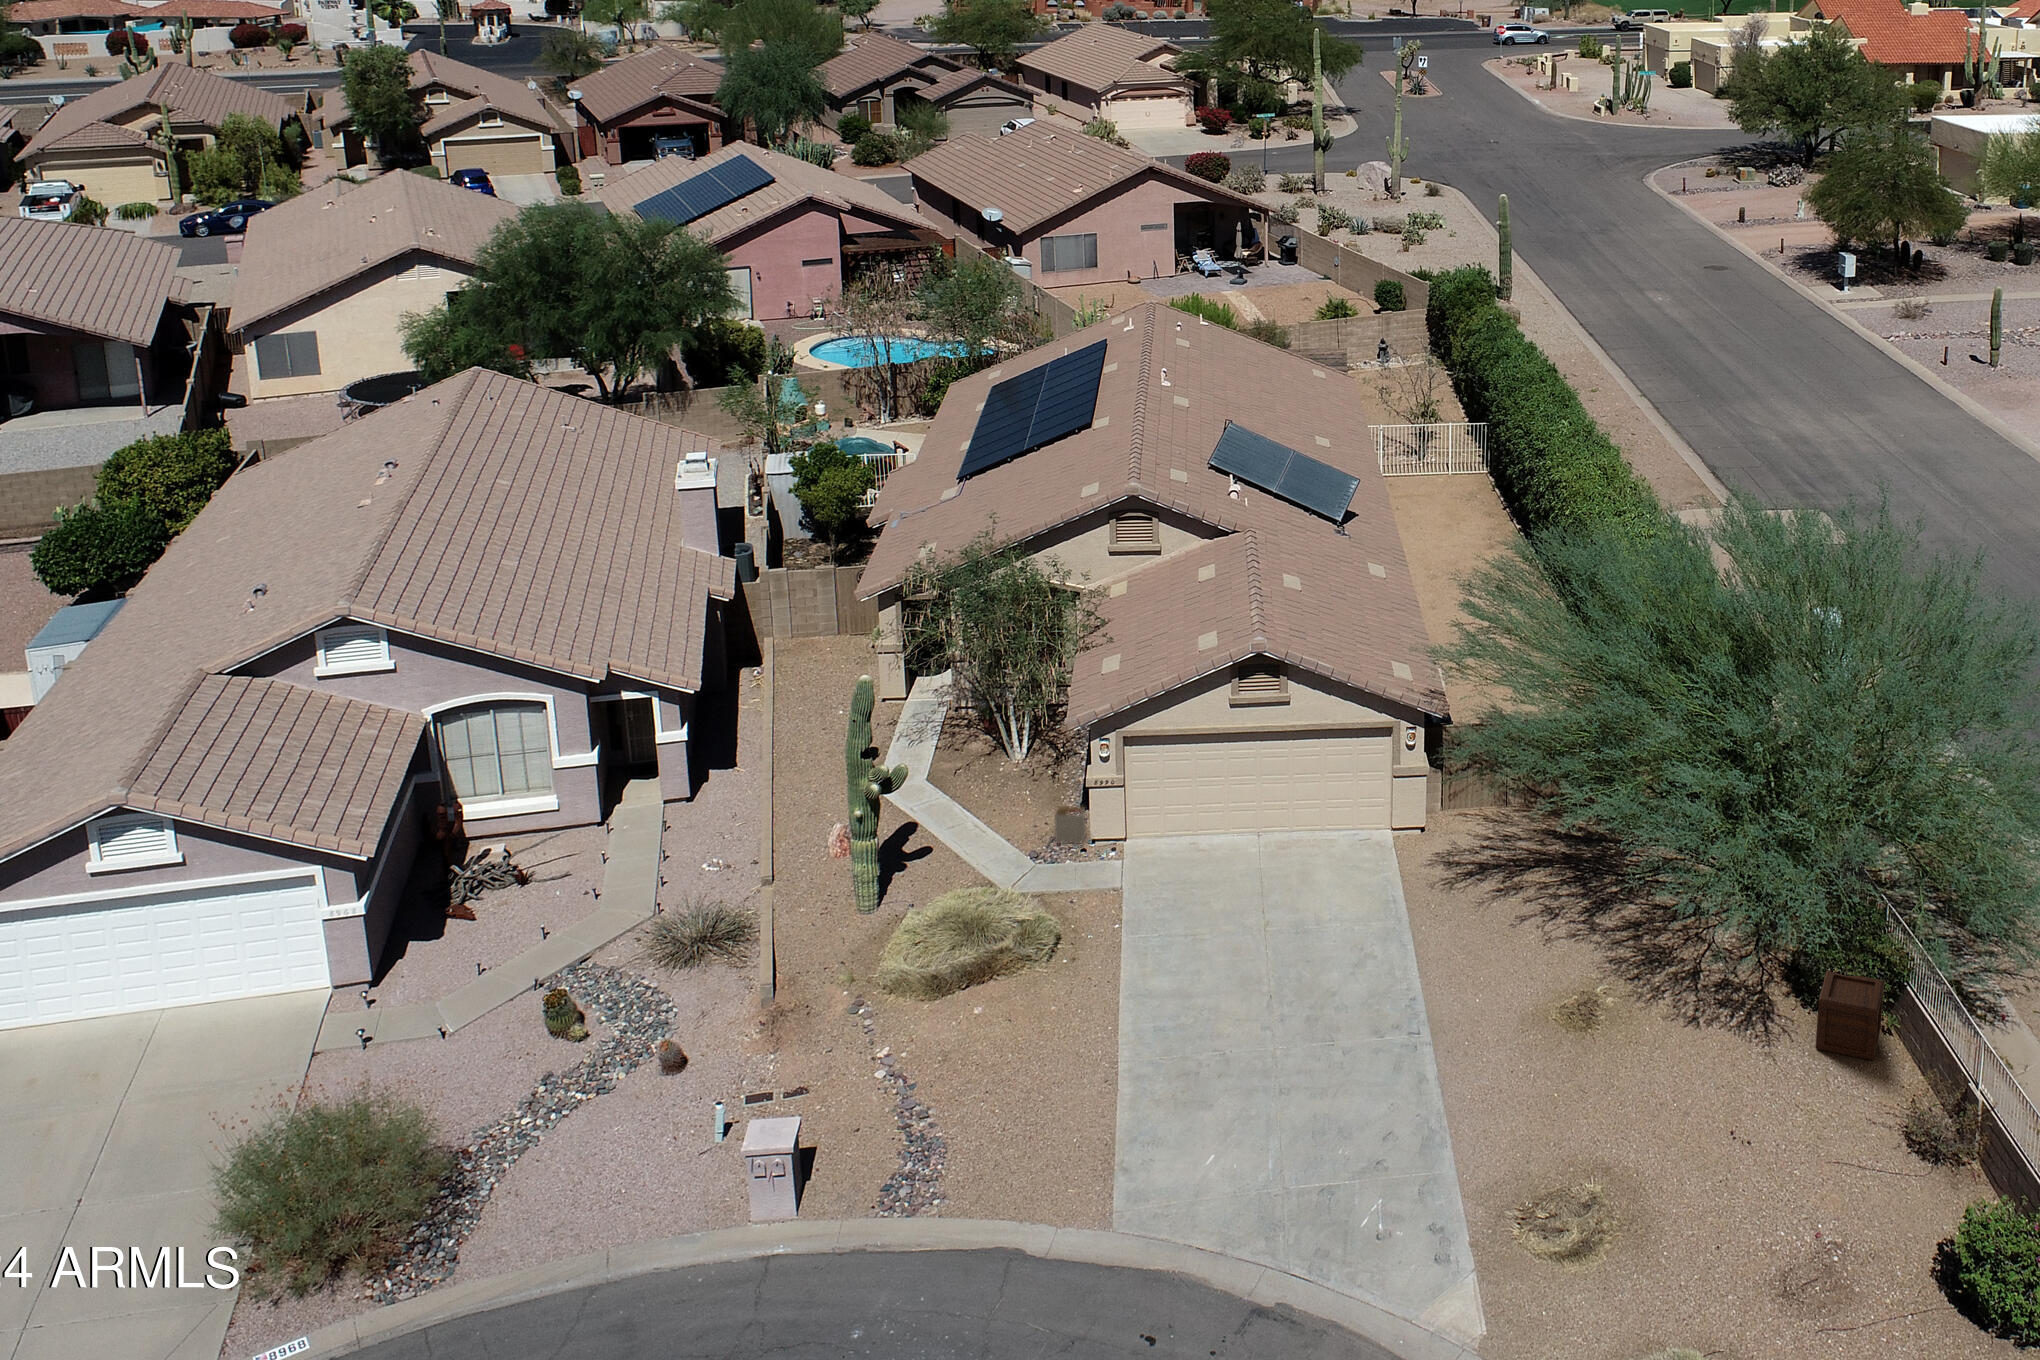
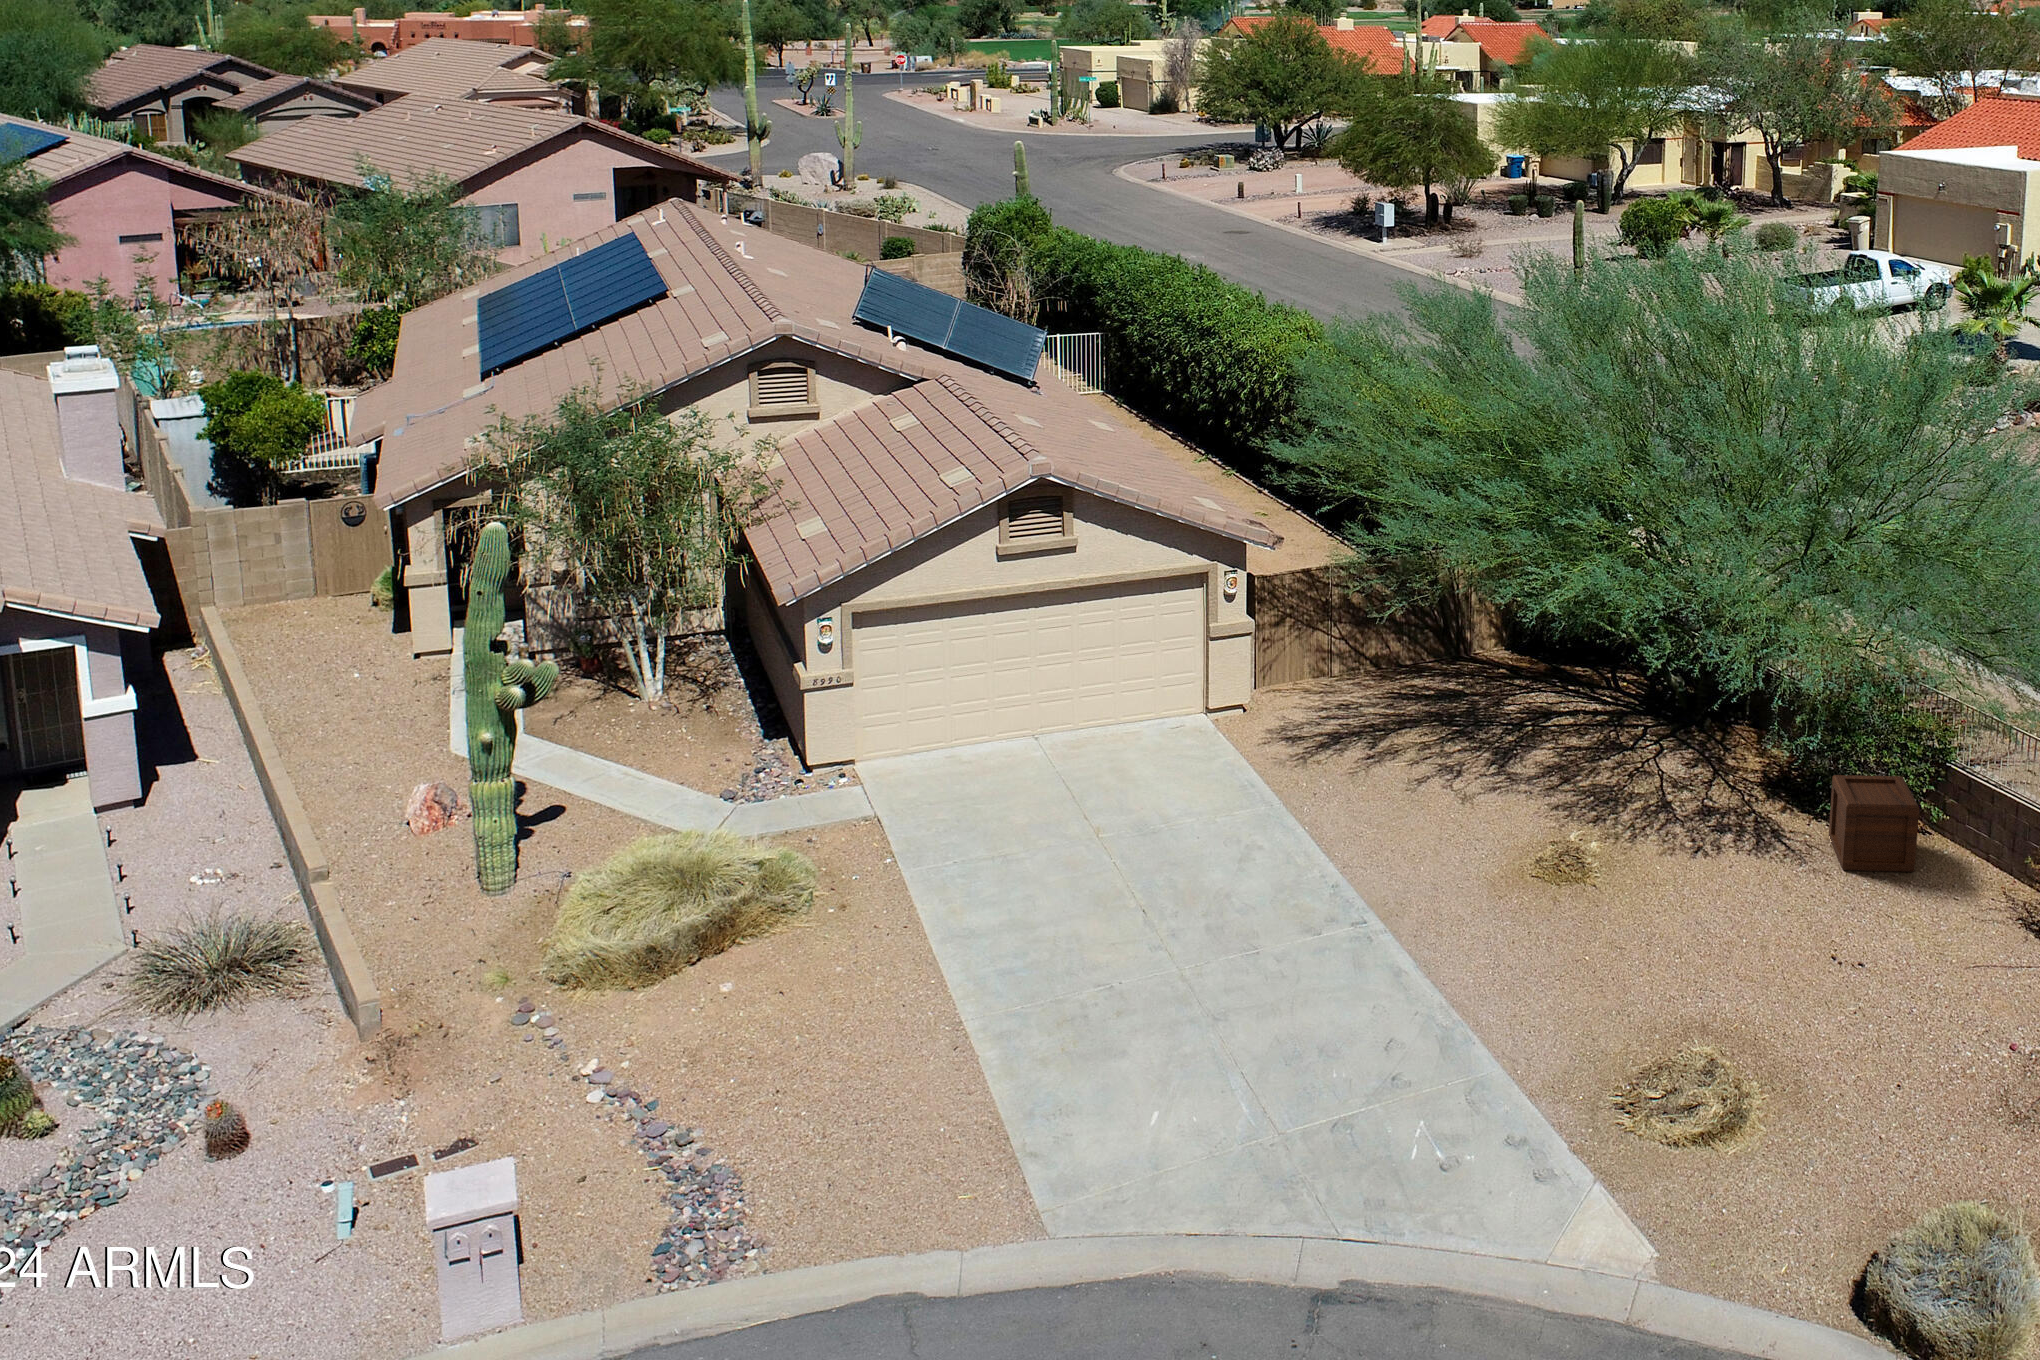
storage bin: present [1054,806,1086,844] -> none [742,724,785,784]

